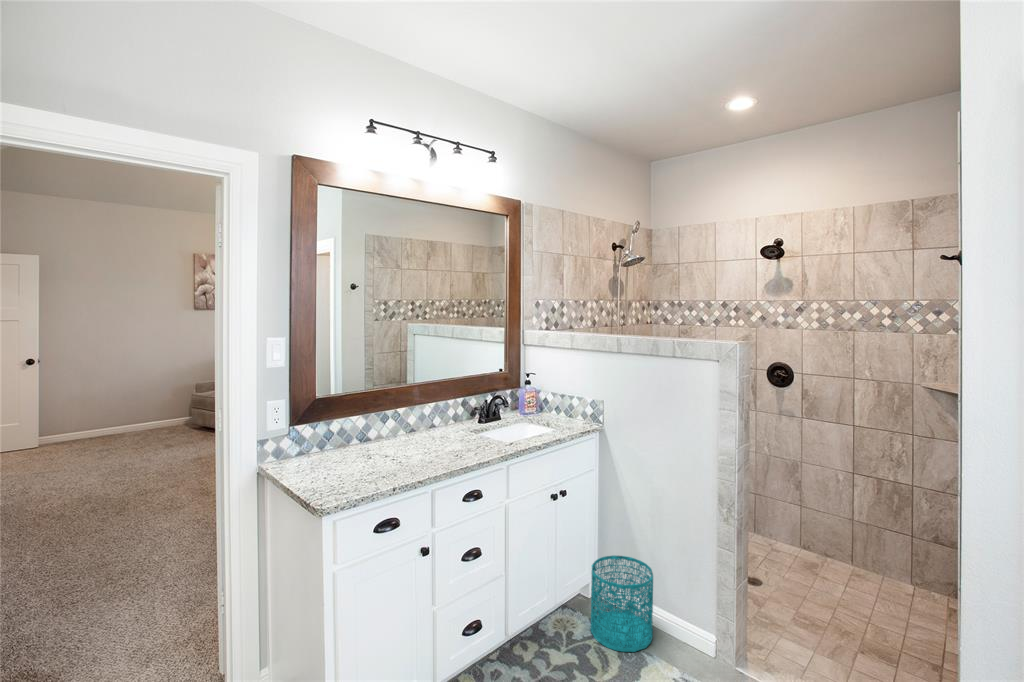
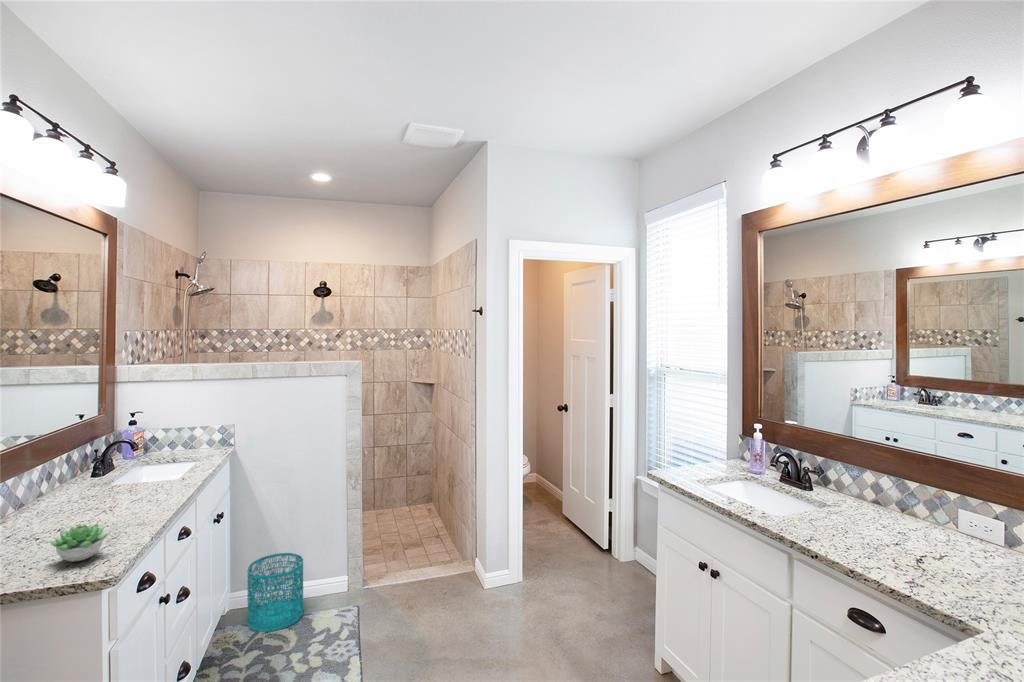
succulent plant: none [327,450,371,481] -> present [49,523,109,562]

